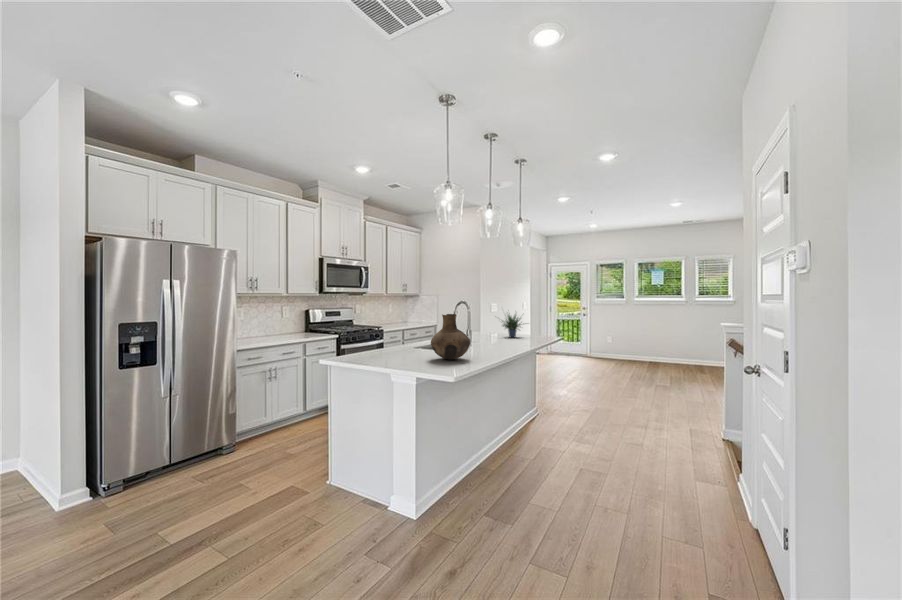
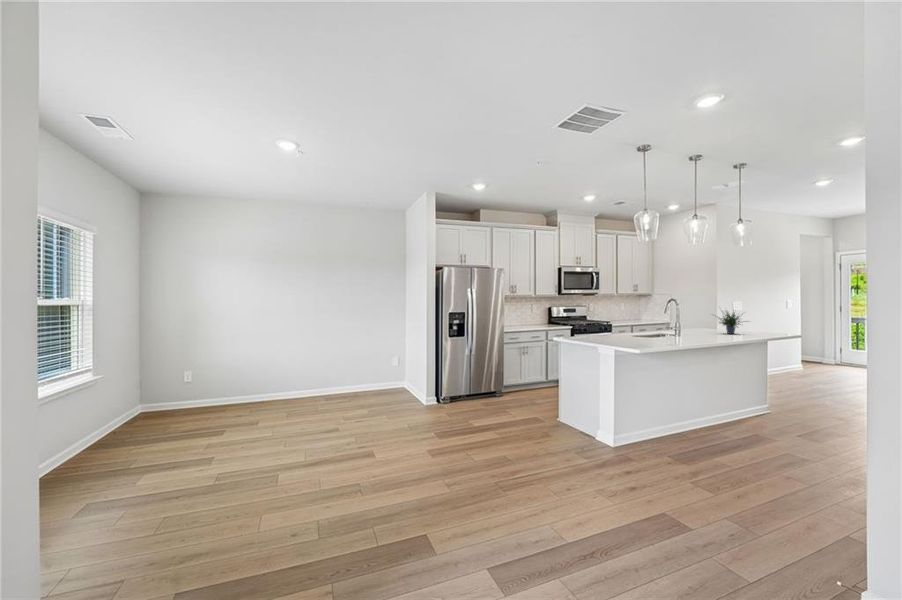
vase: present [431,314,470,360] -> none [629,310,662,343]

